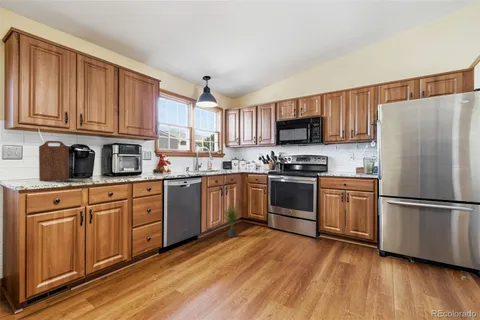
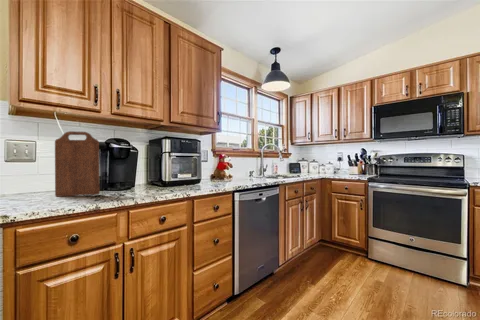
potted plant: present [221,207,238,237] -> none [302,221,338,274]

